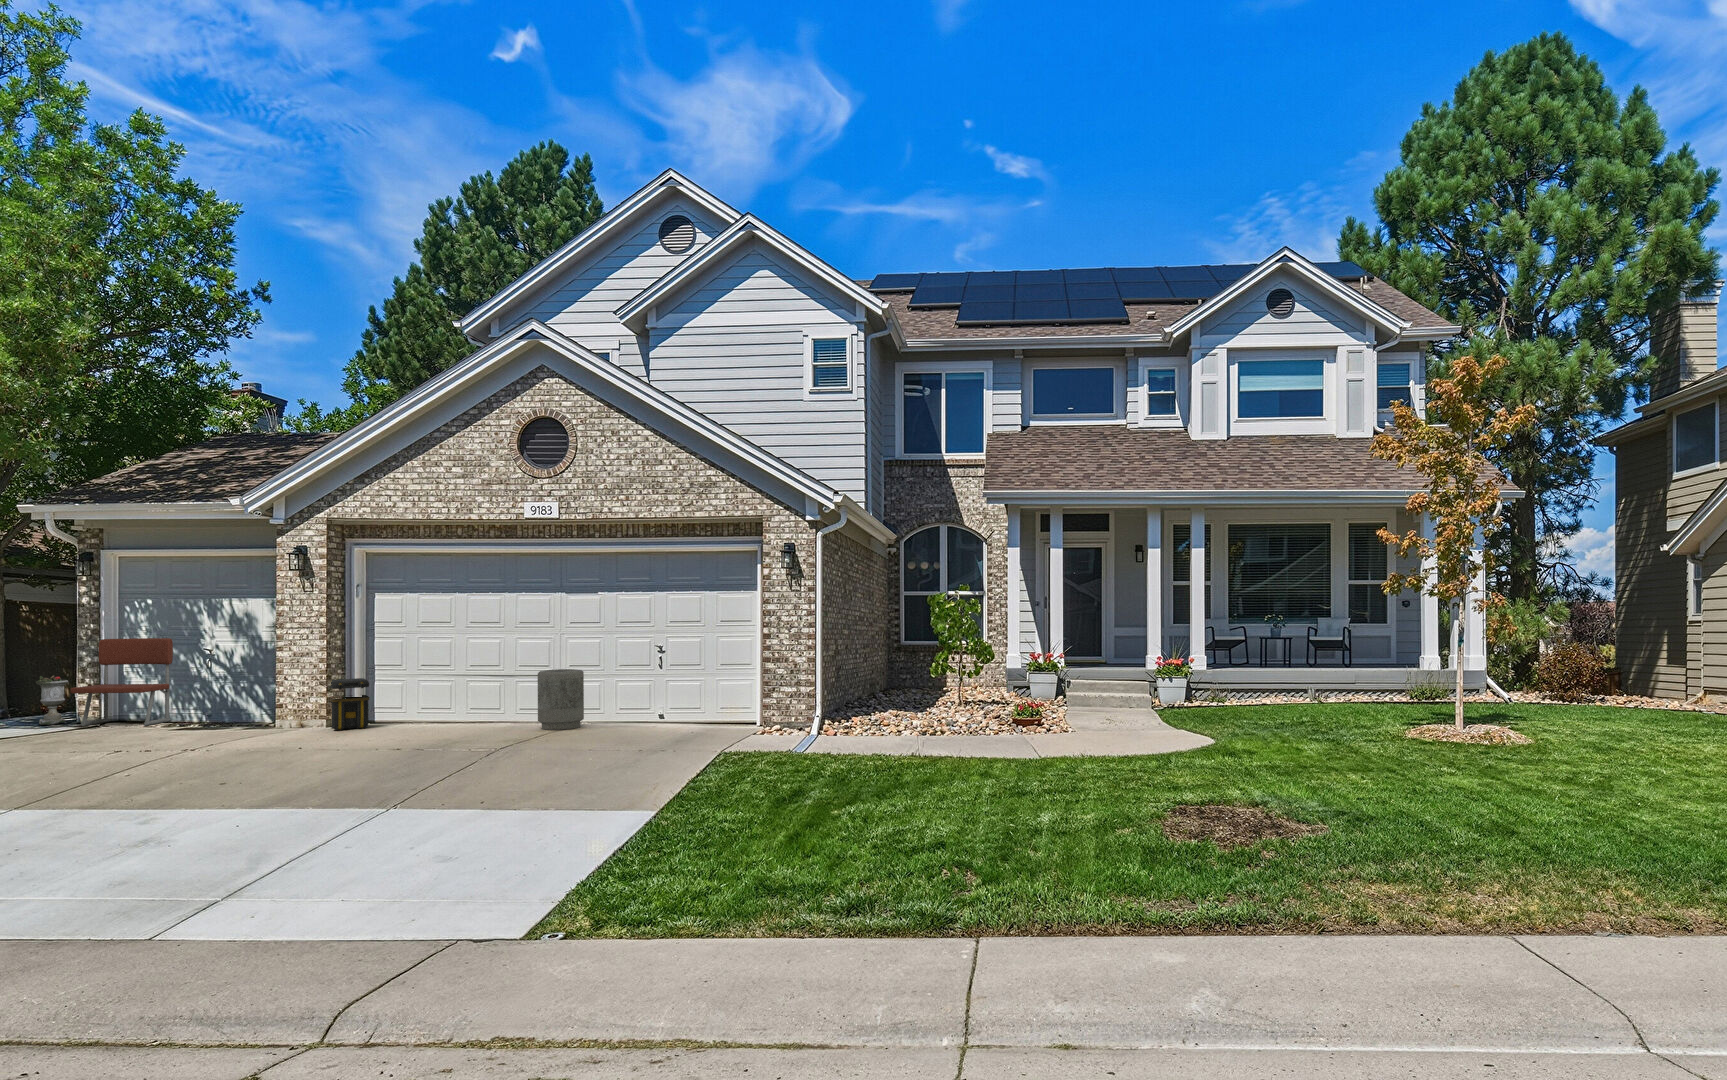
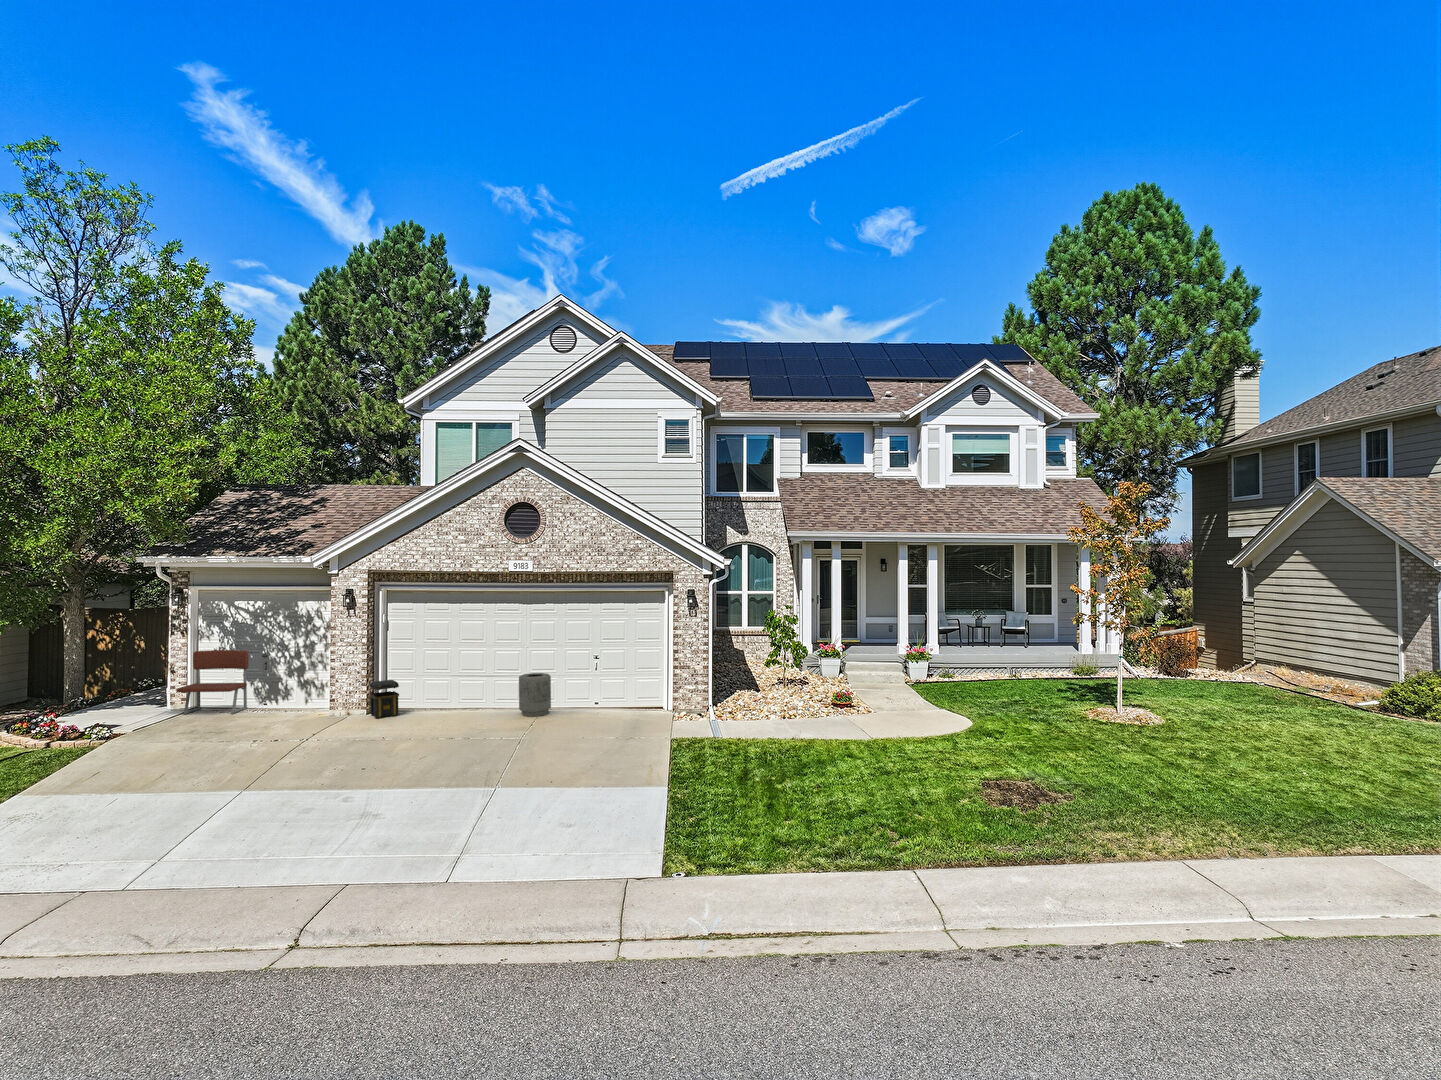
planter: present [36,676,68,725] -> none [148,677,171,714]

